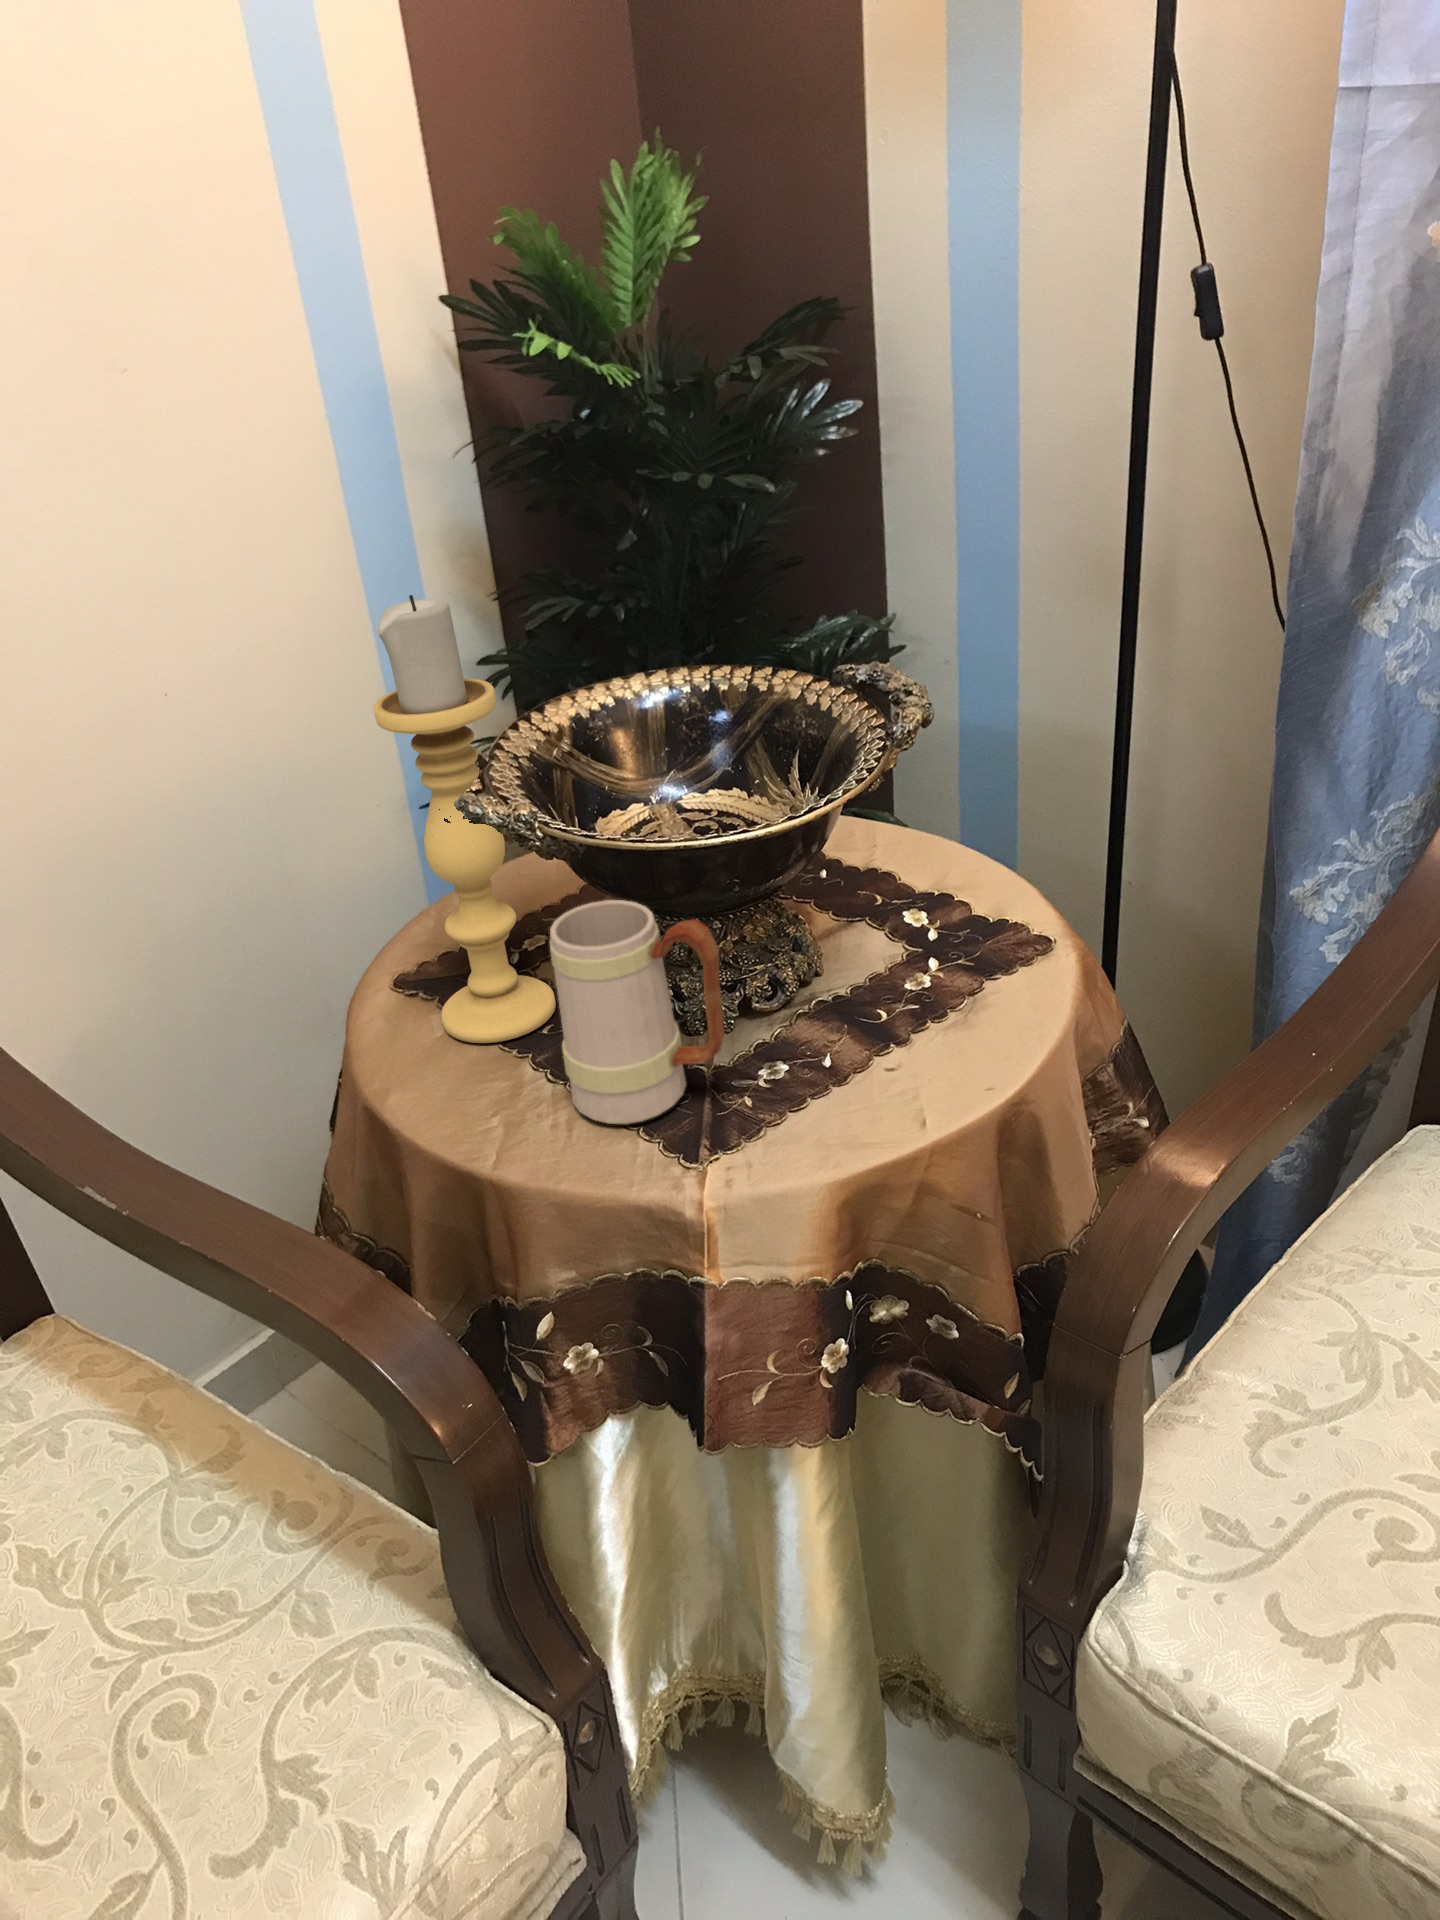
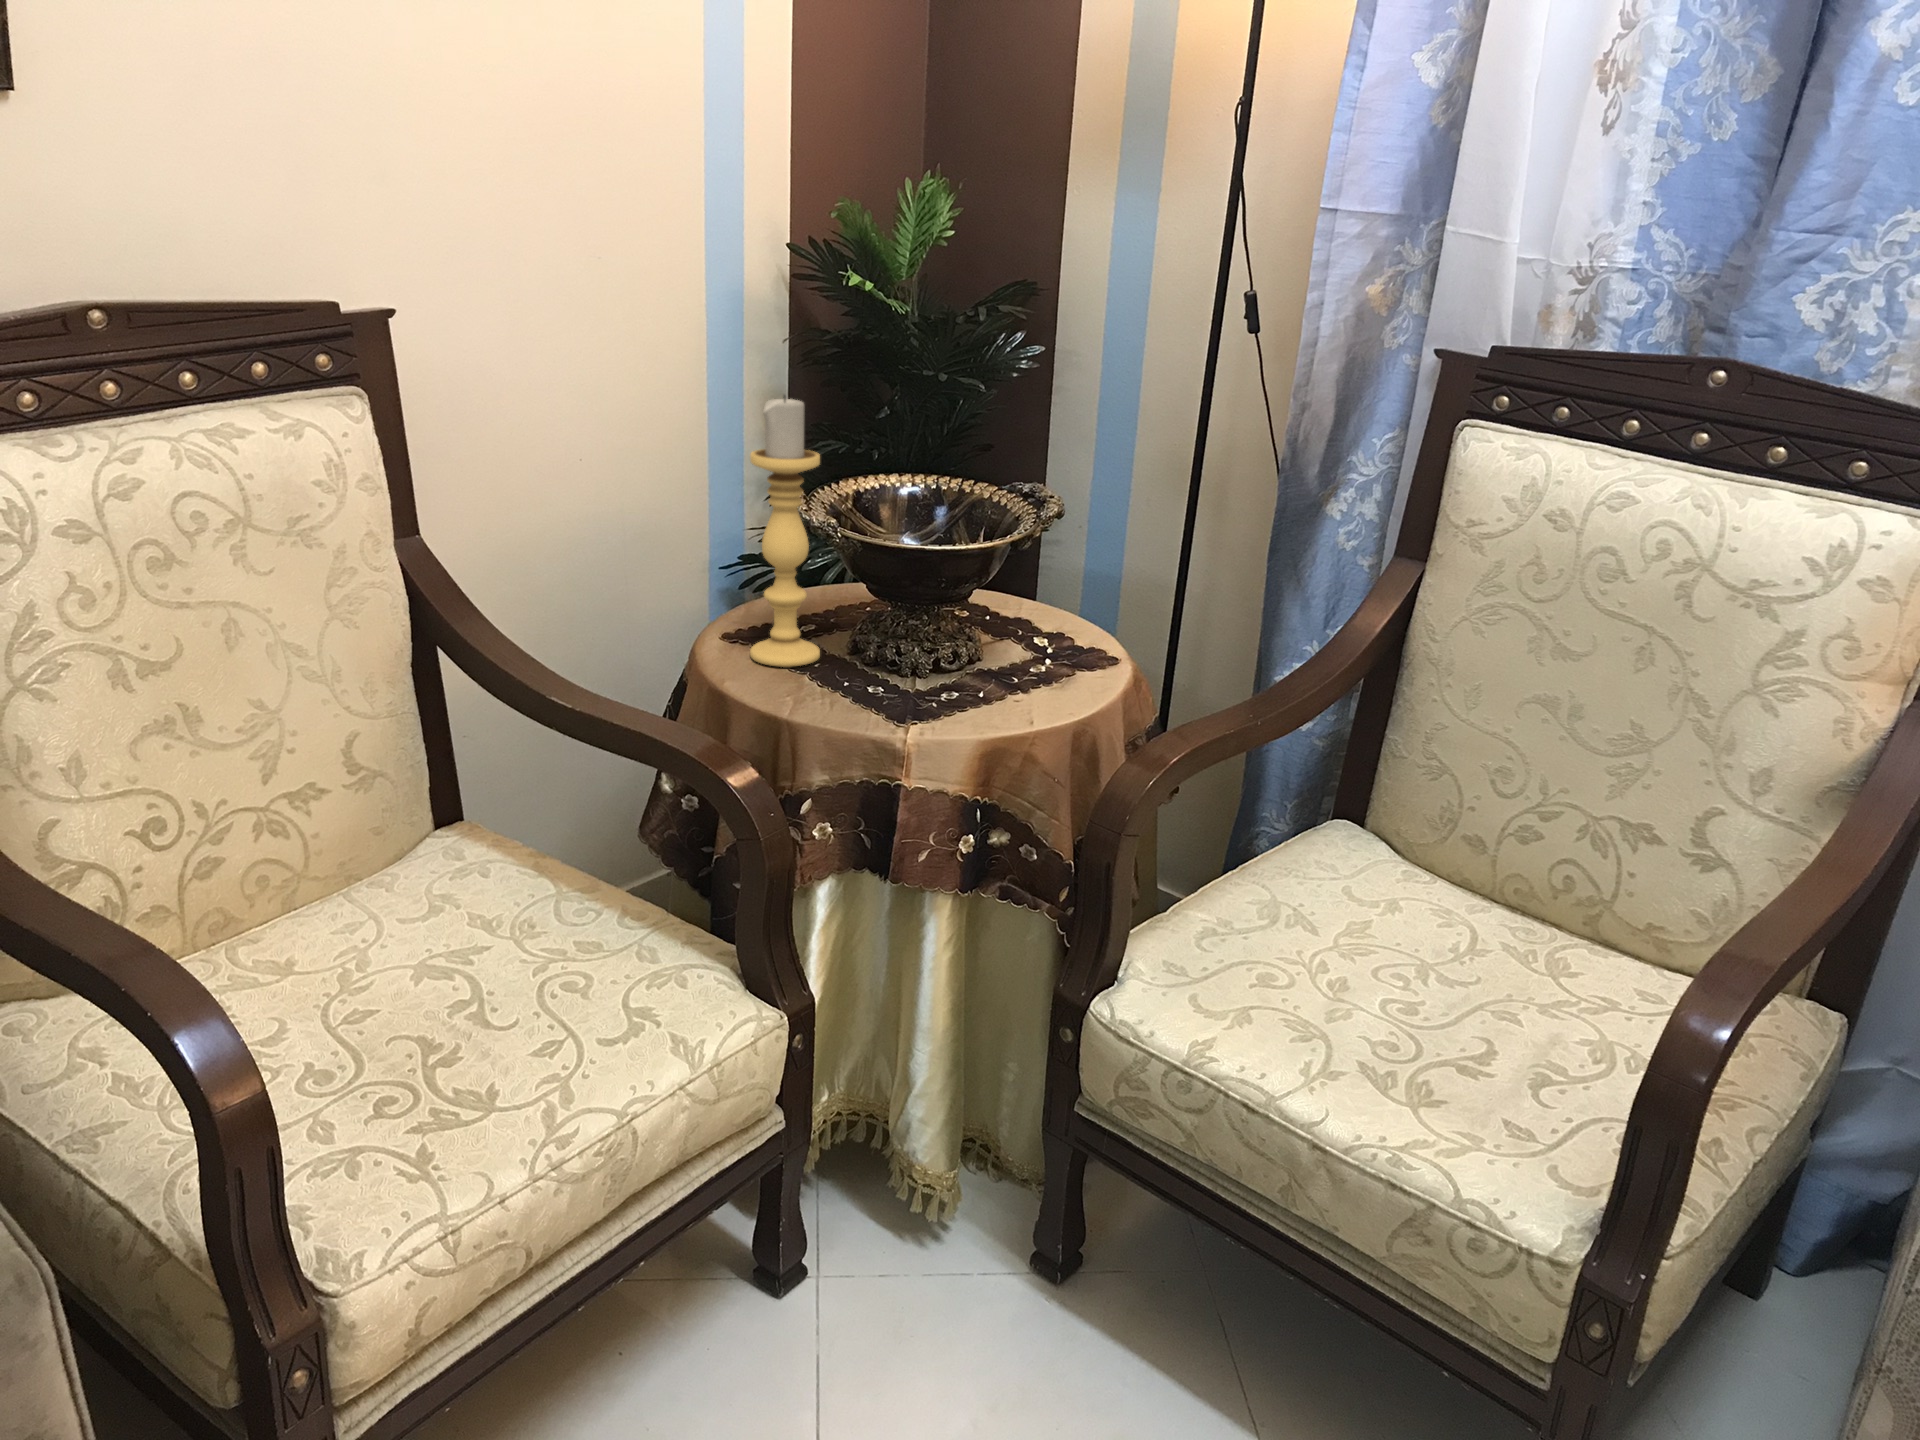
mug: present [550,900,725,1124] -> none [832,577,933,705]

